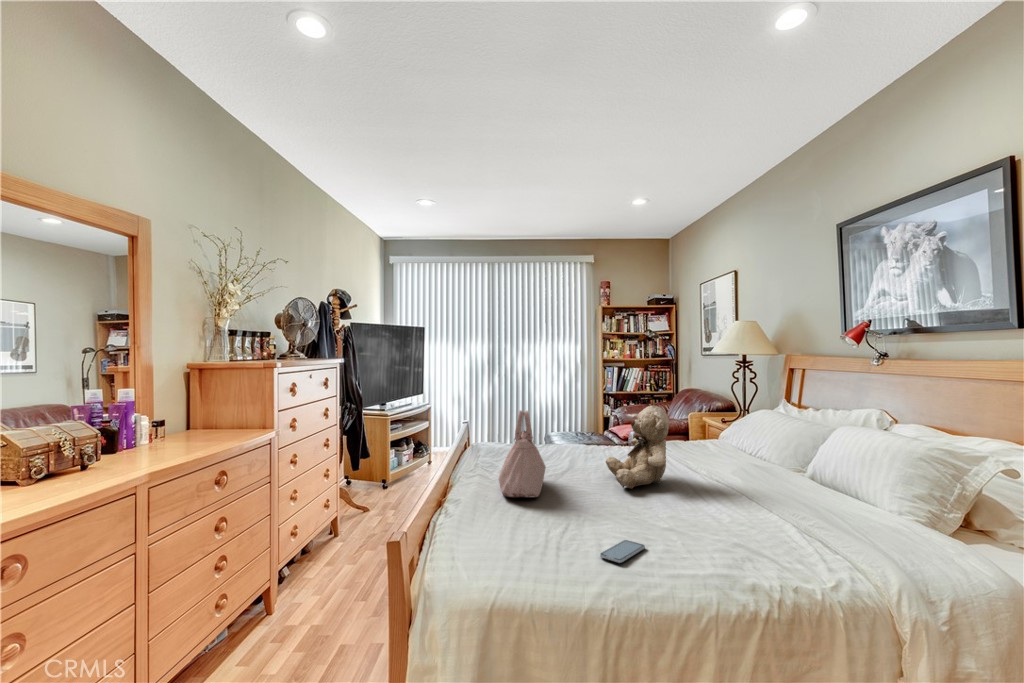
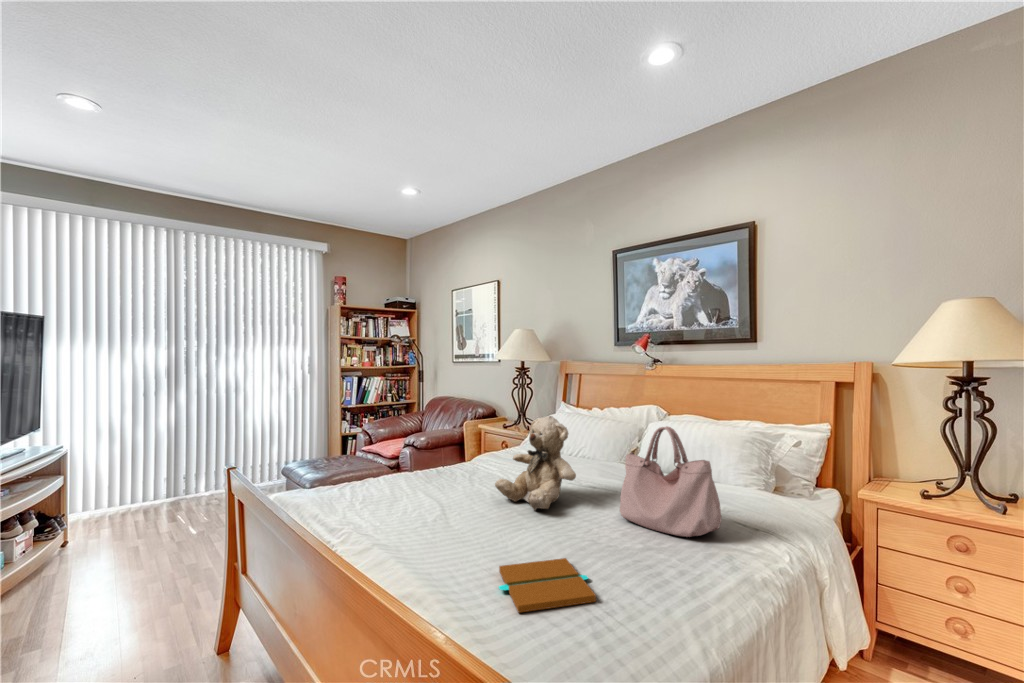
handbag: present [499,410,546,497] -> present [620,426,722,537]
book: none [497,510,578,549] -> present [499,558,596,613]
smartphone: present [600,540,645,563] -> none [635,563,674,590]

